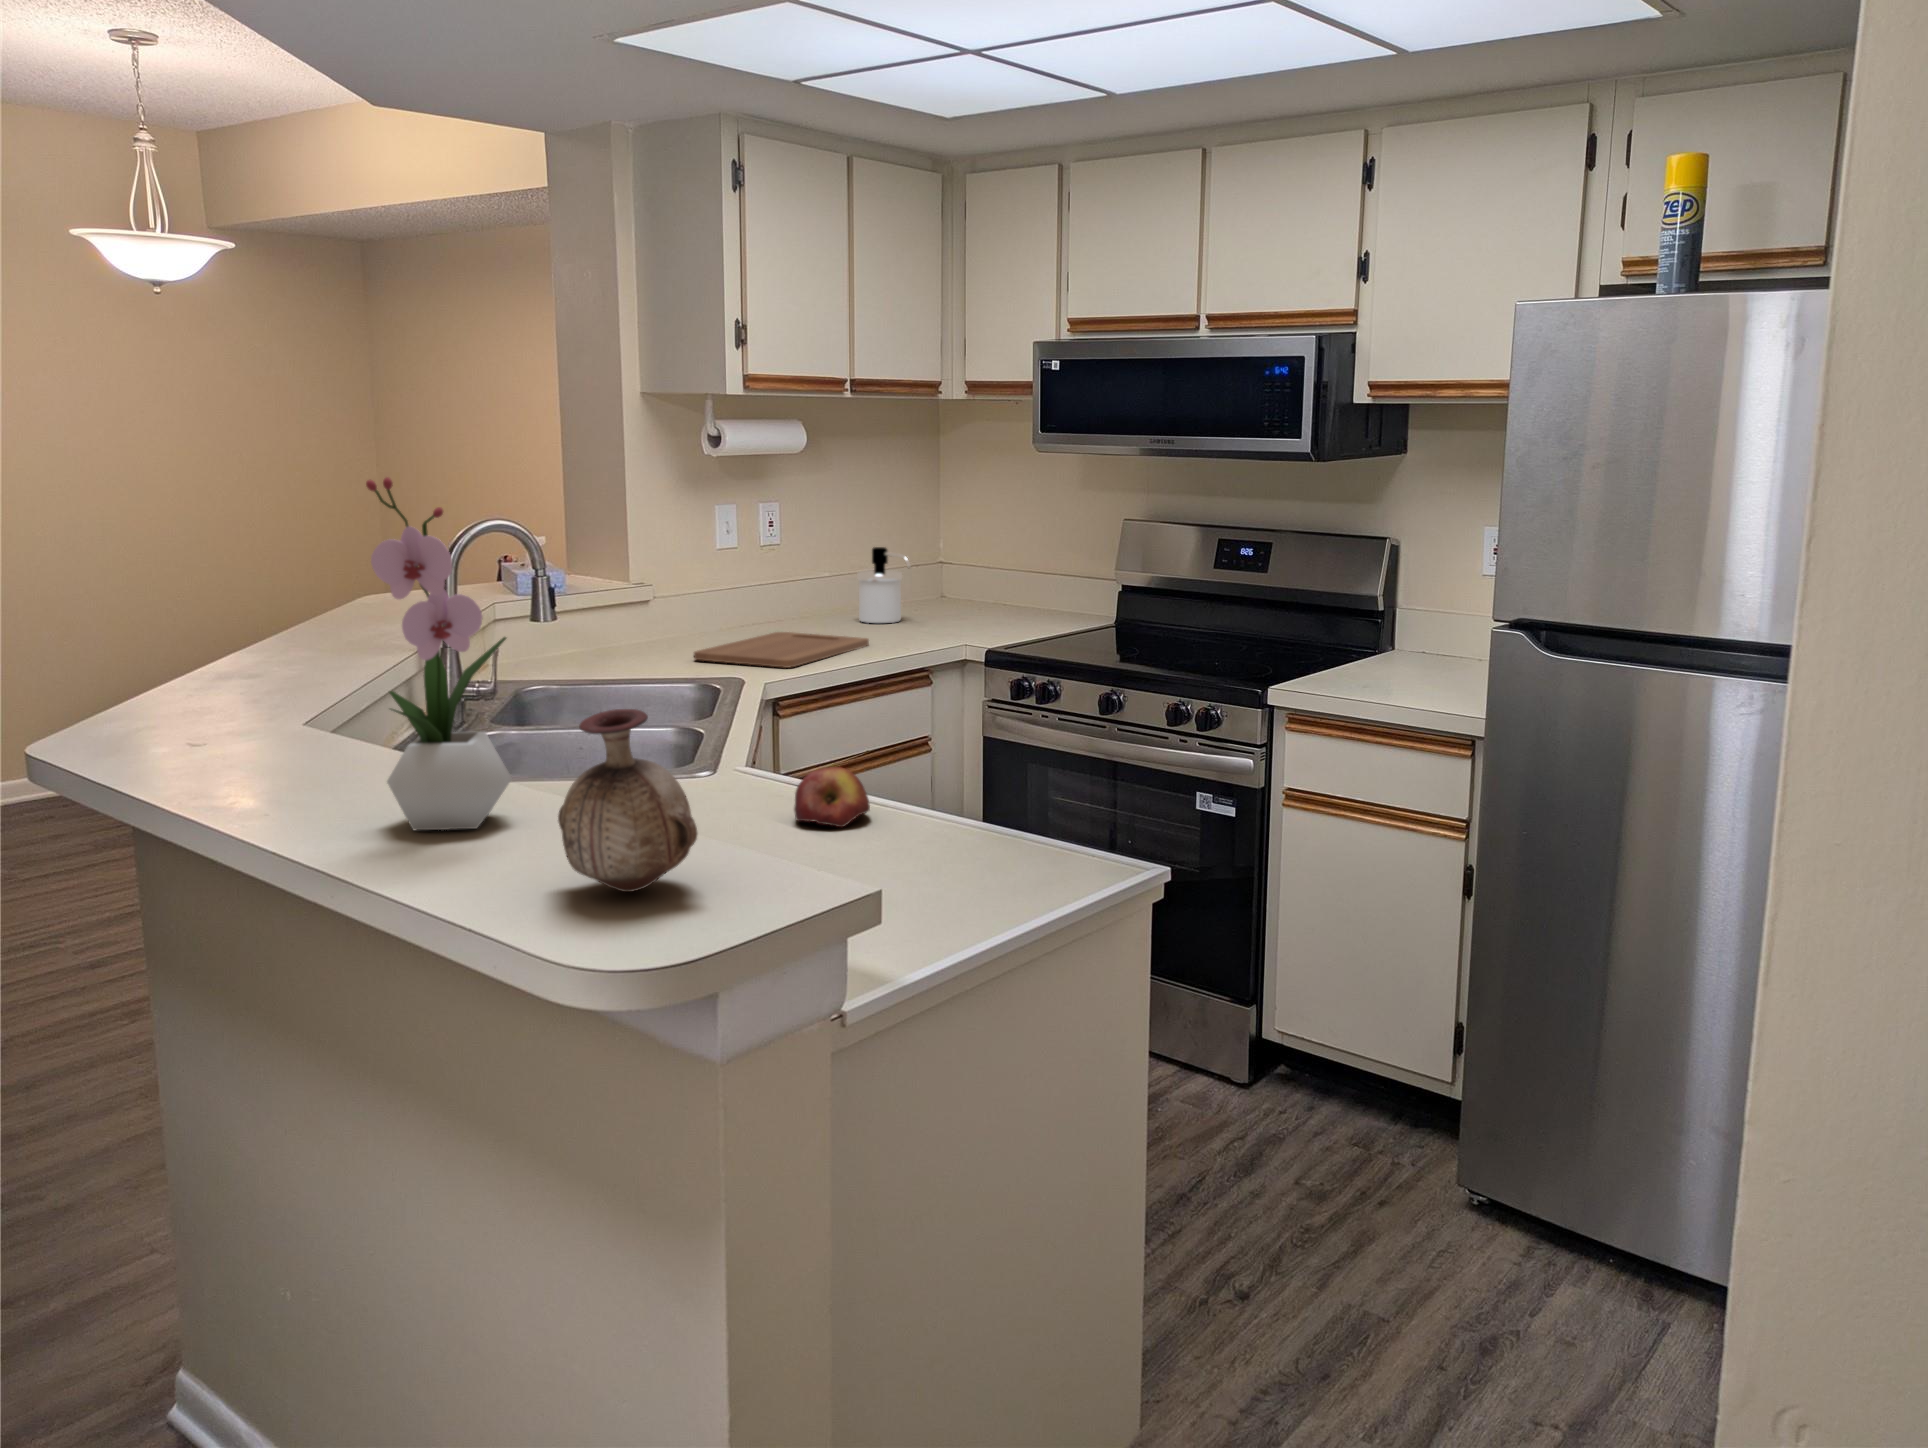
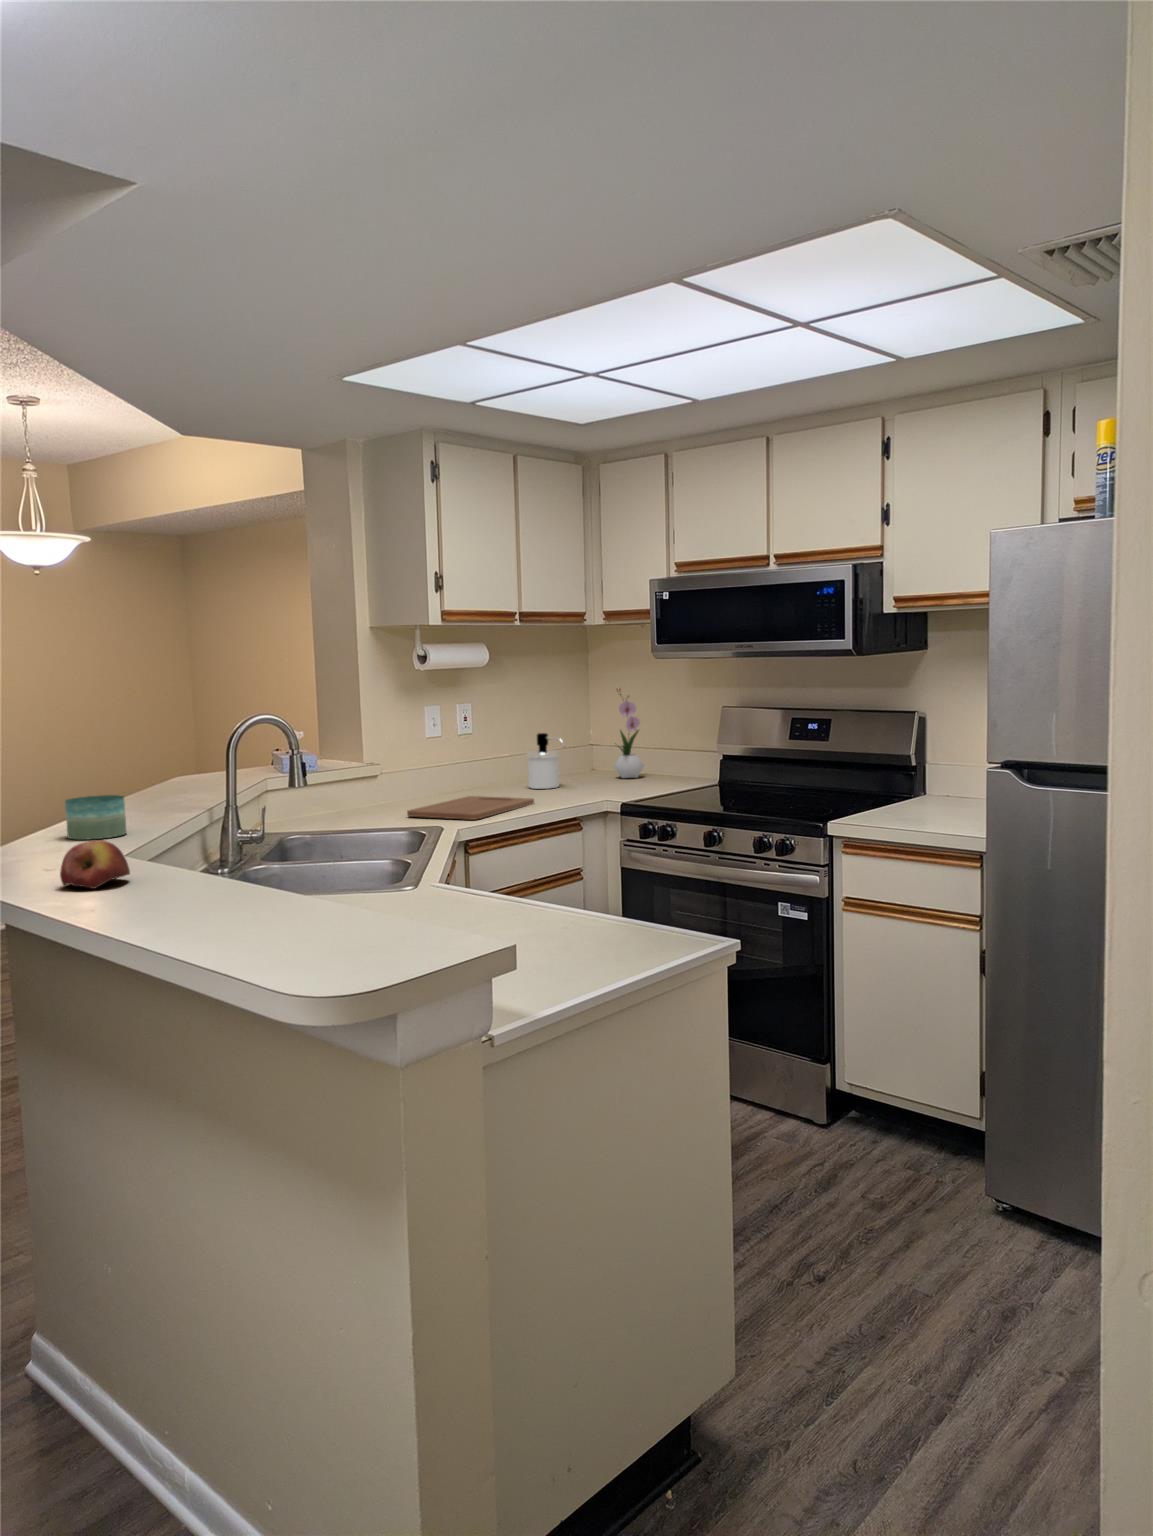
flower arrangement: present [366,477,512,830] -> present [614,689,644,778]
candle: none [197,631,291,696] -> present [65,795,126,840]
vase: present [558,709,697,892] -> none [300,820,391,944]
apple: present [794,767,870,827] -> present [60,840,130,889]

